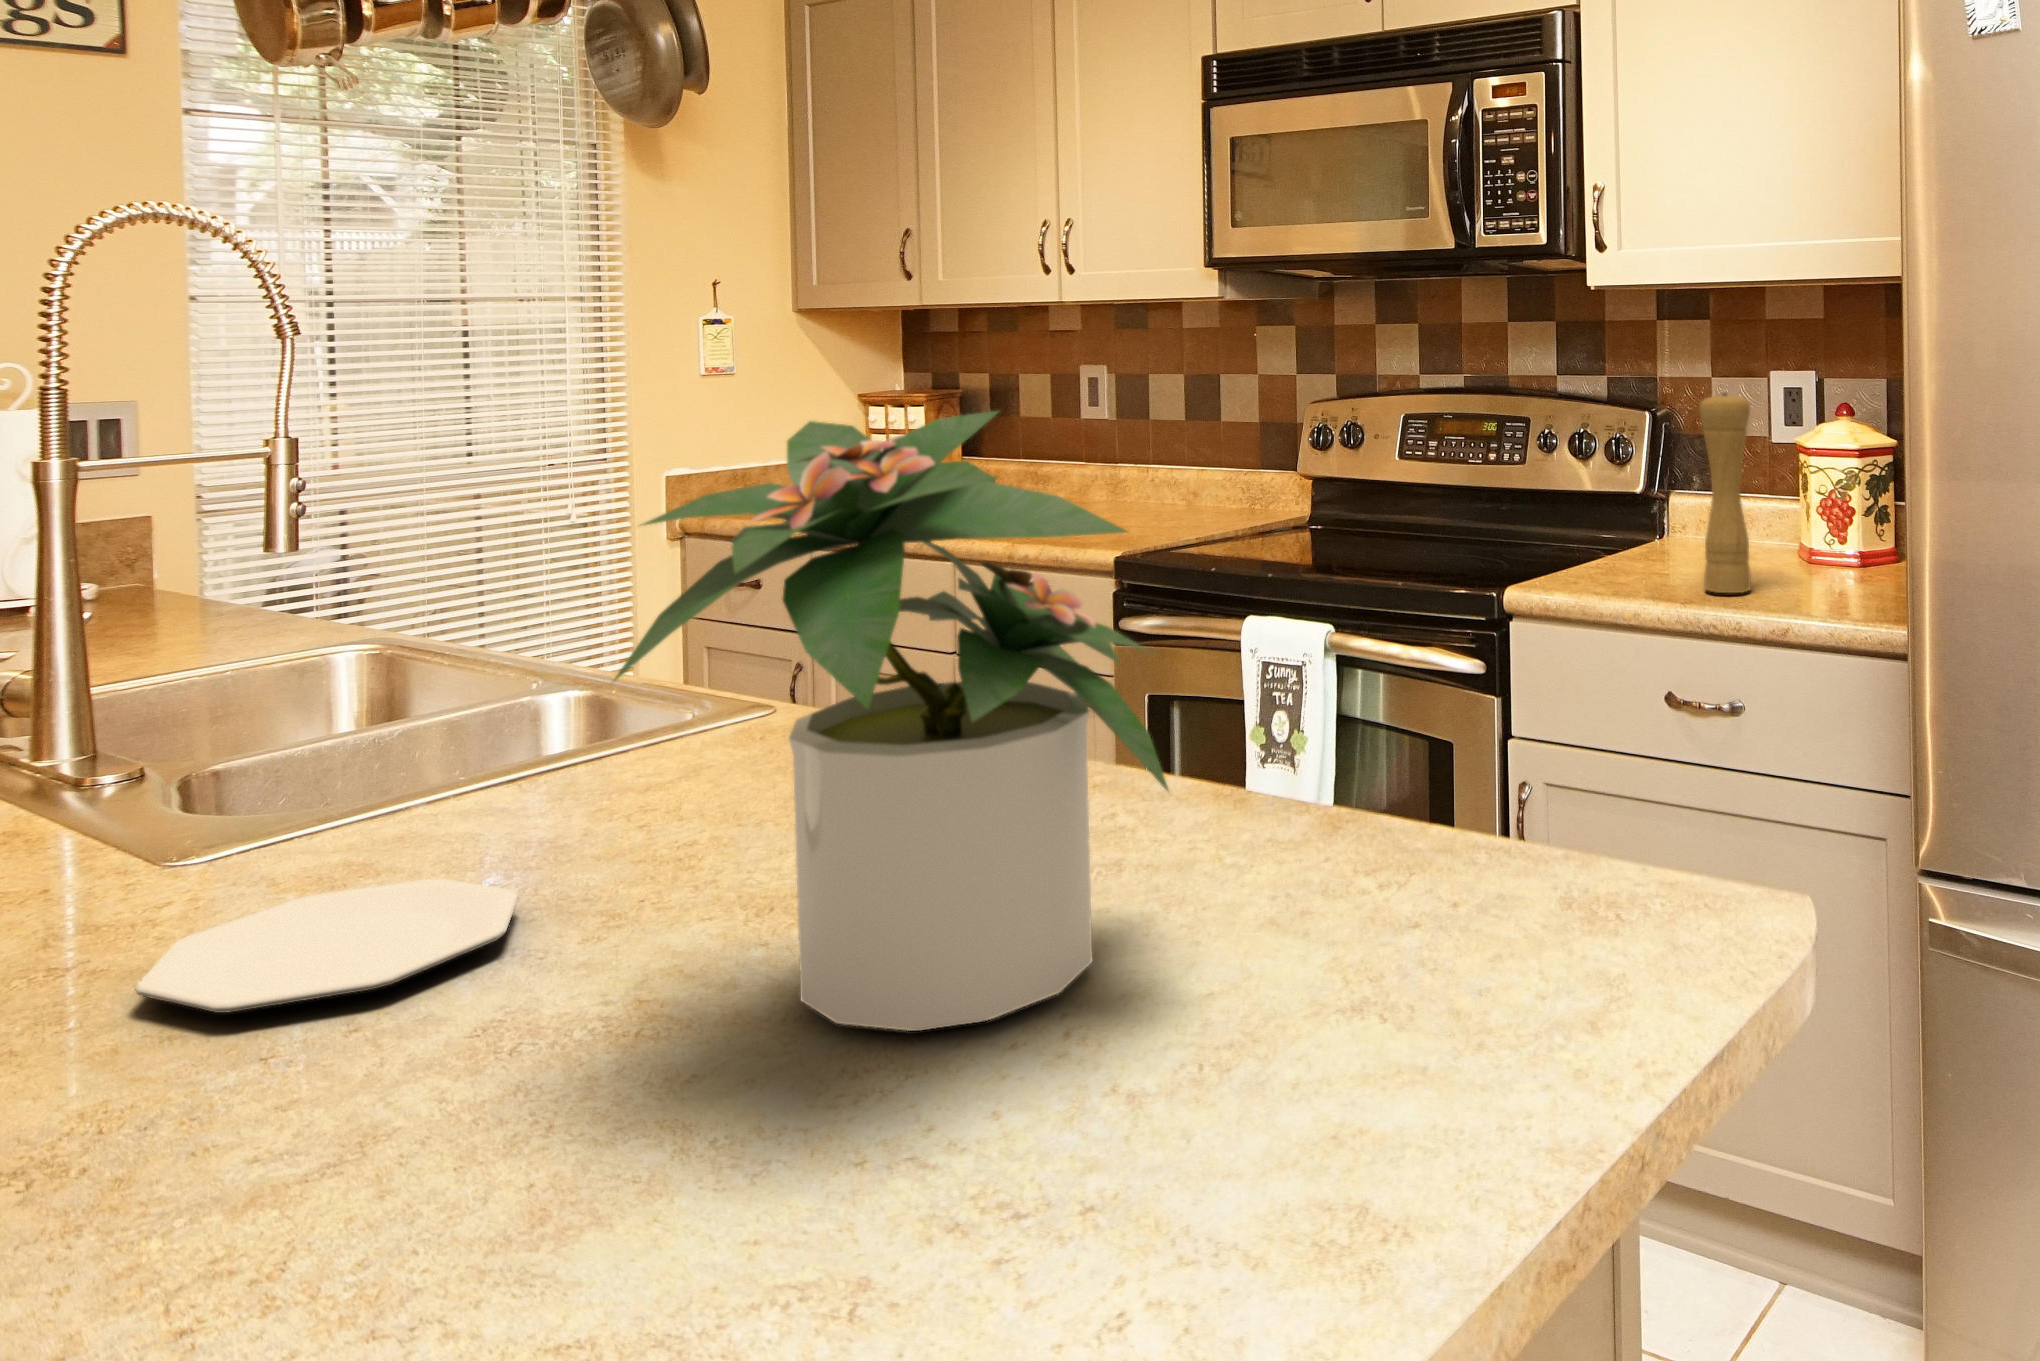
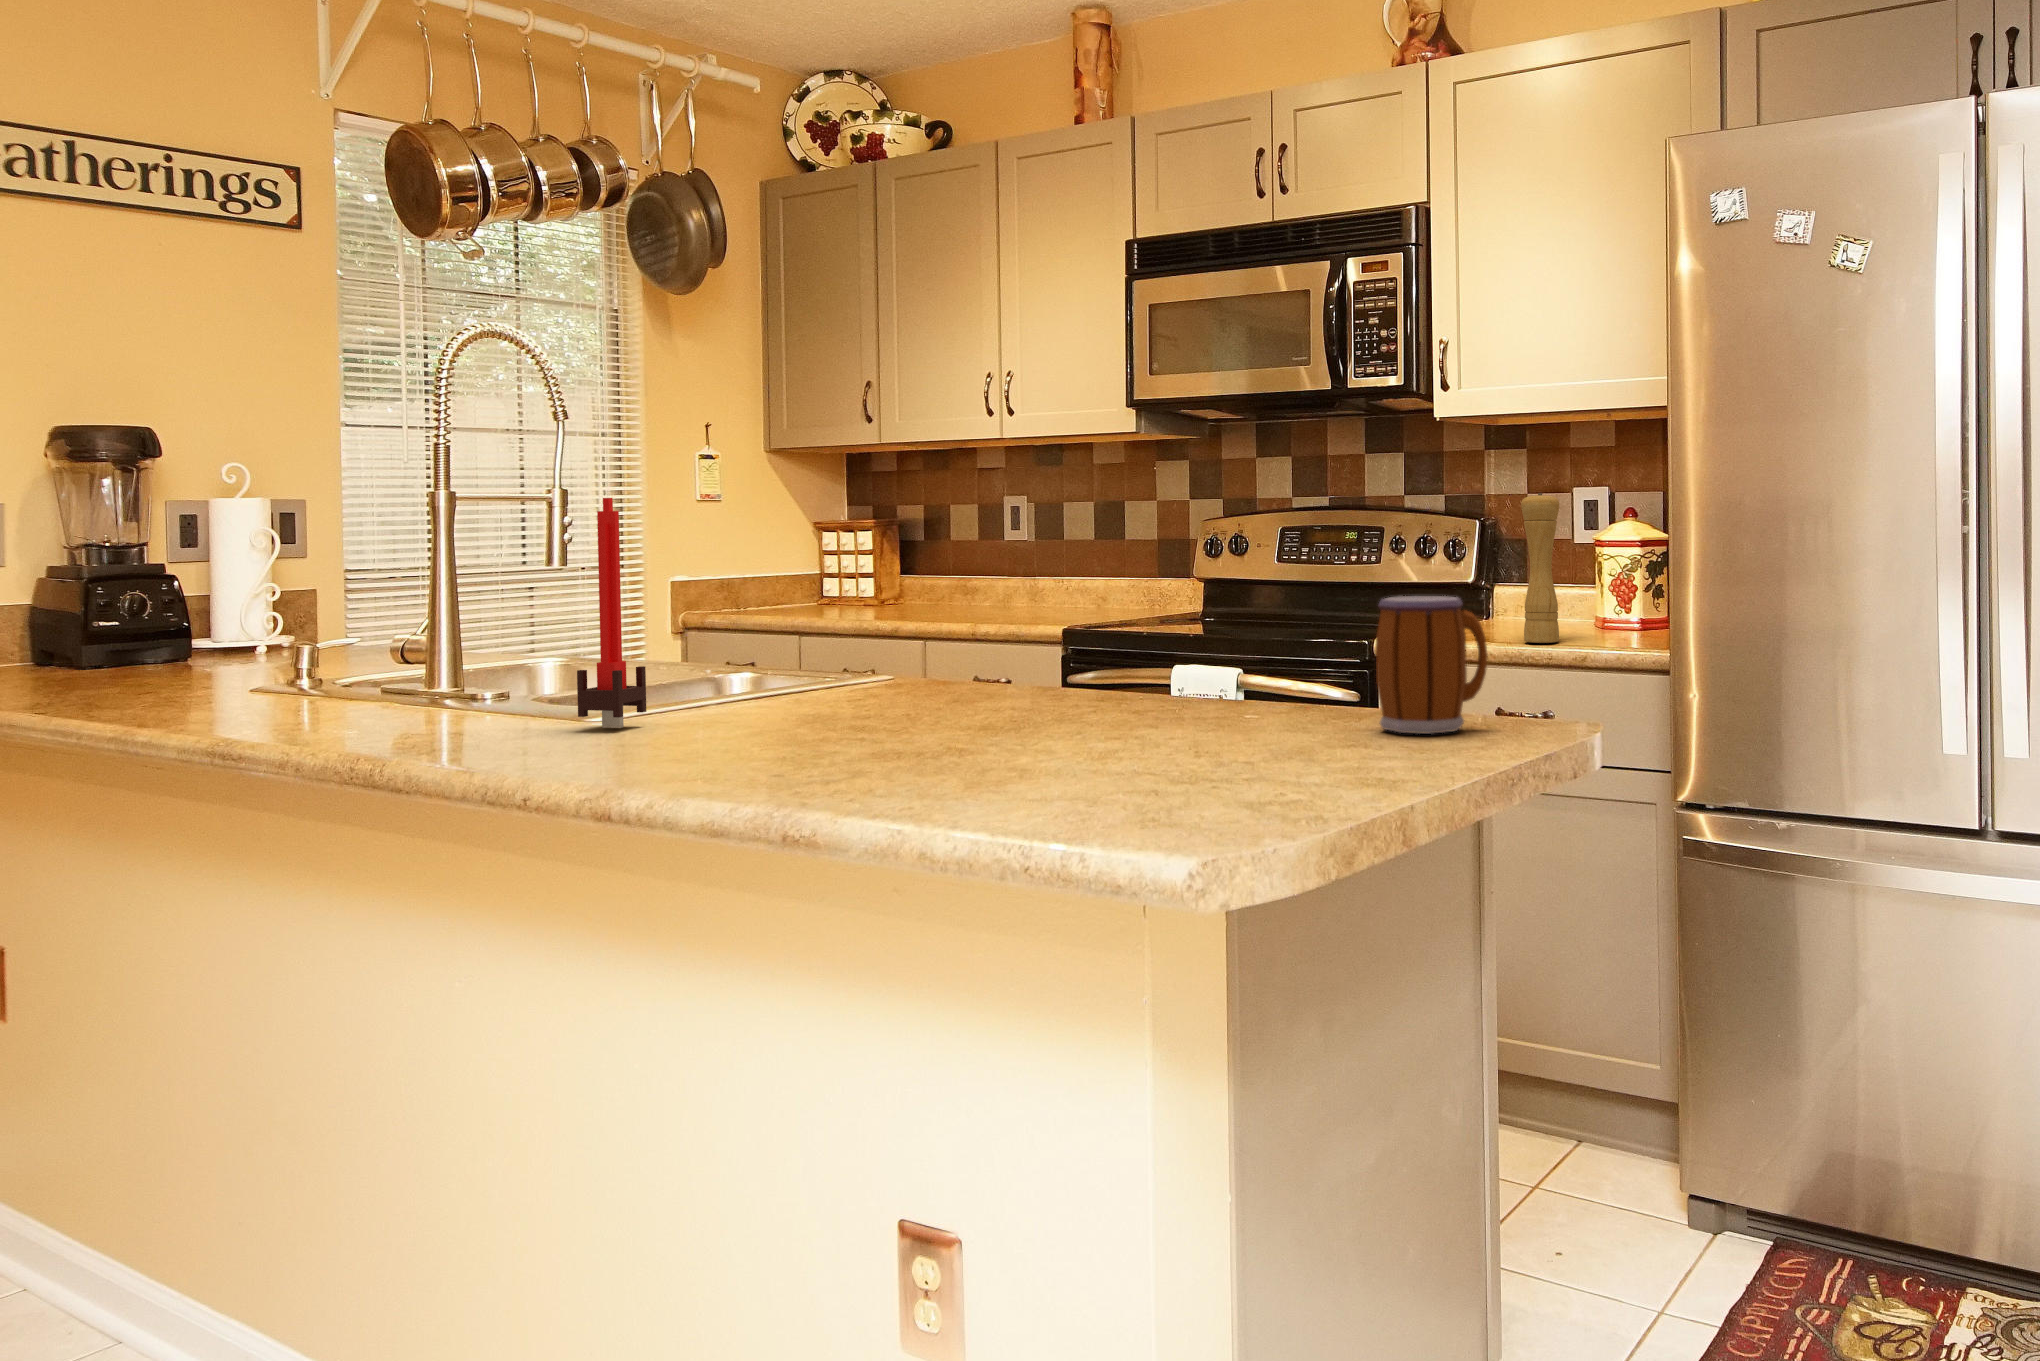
potted plant: present [614,410,1169,1031] -> none [972,425,1254,749]
candle: none [93,514,232,895] -> present [577,498,646,728]
mug: none [1406,694,1603,965] -> present [1376,596,1488,734]
plate: present [136,879,519,1013] -> none [668,715,855,748]

